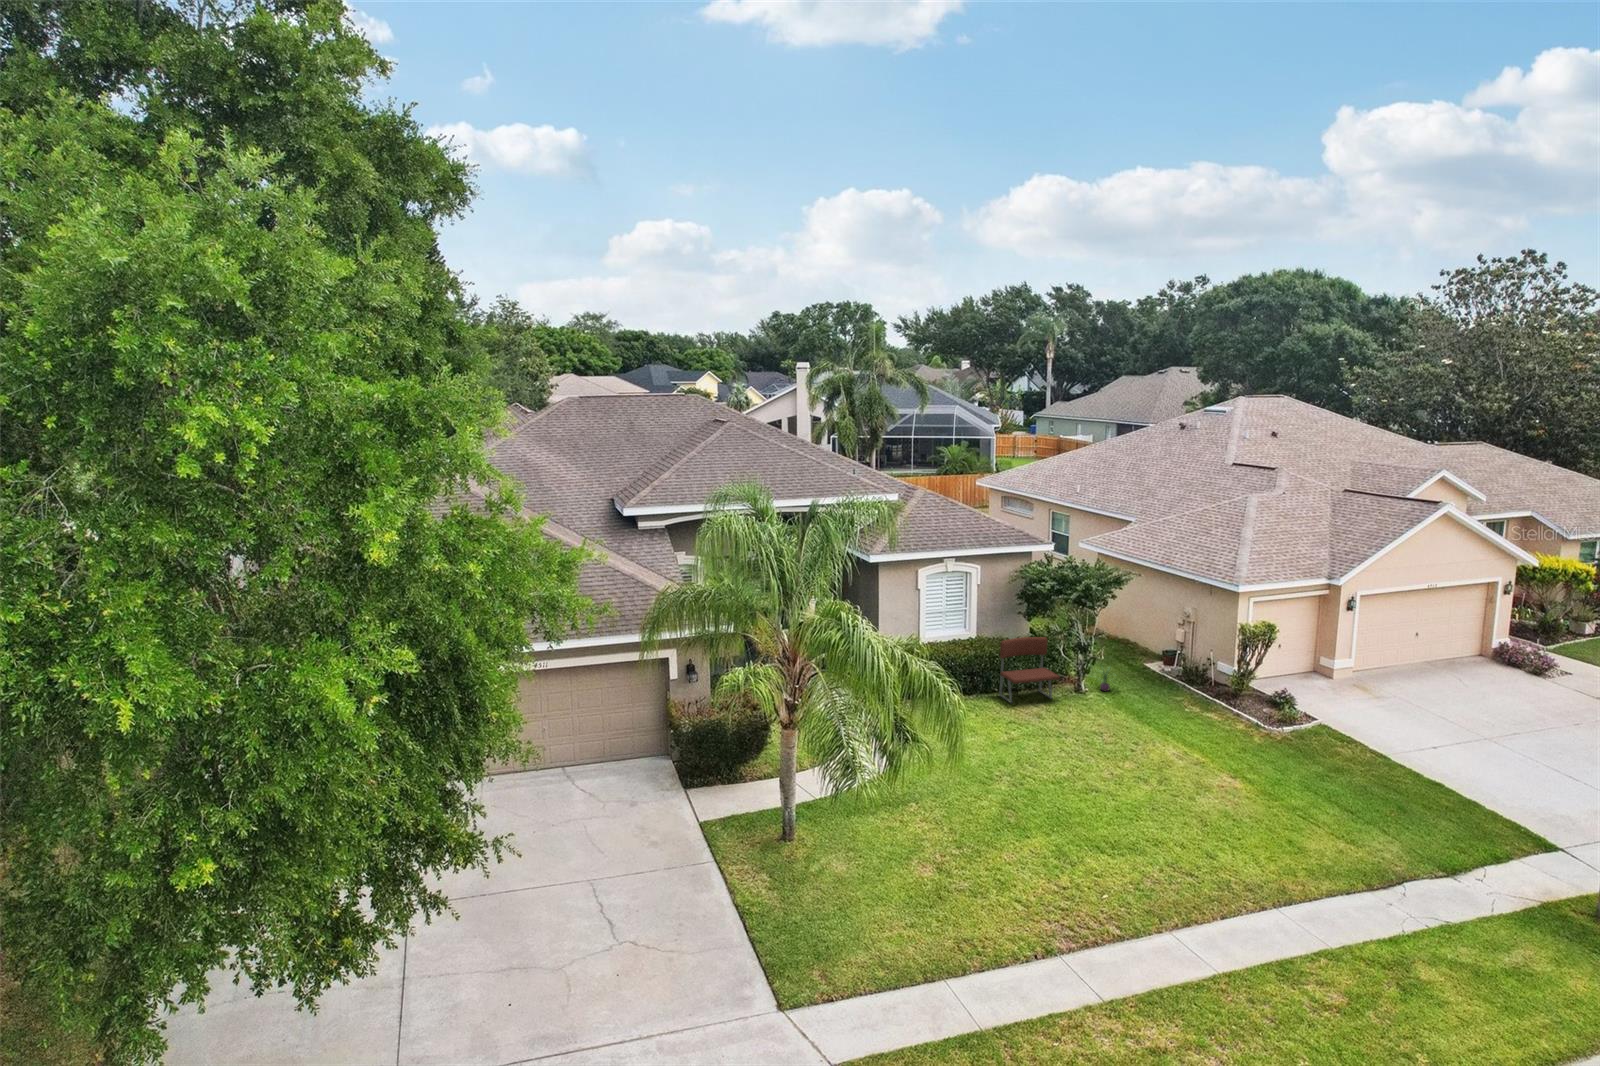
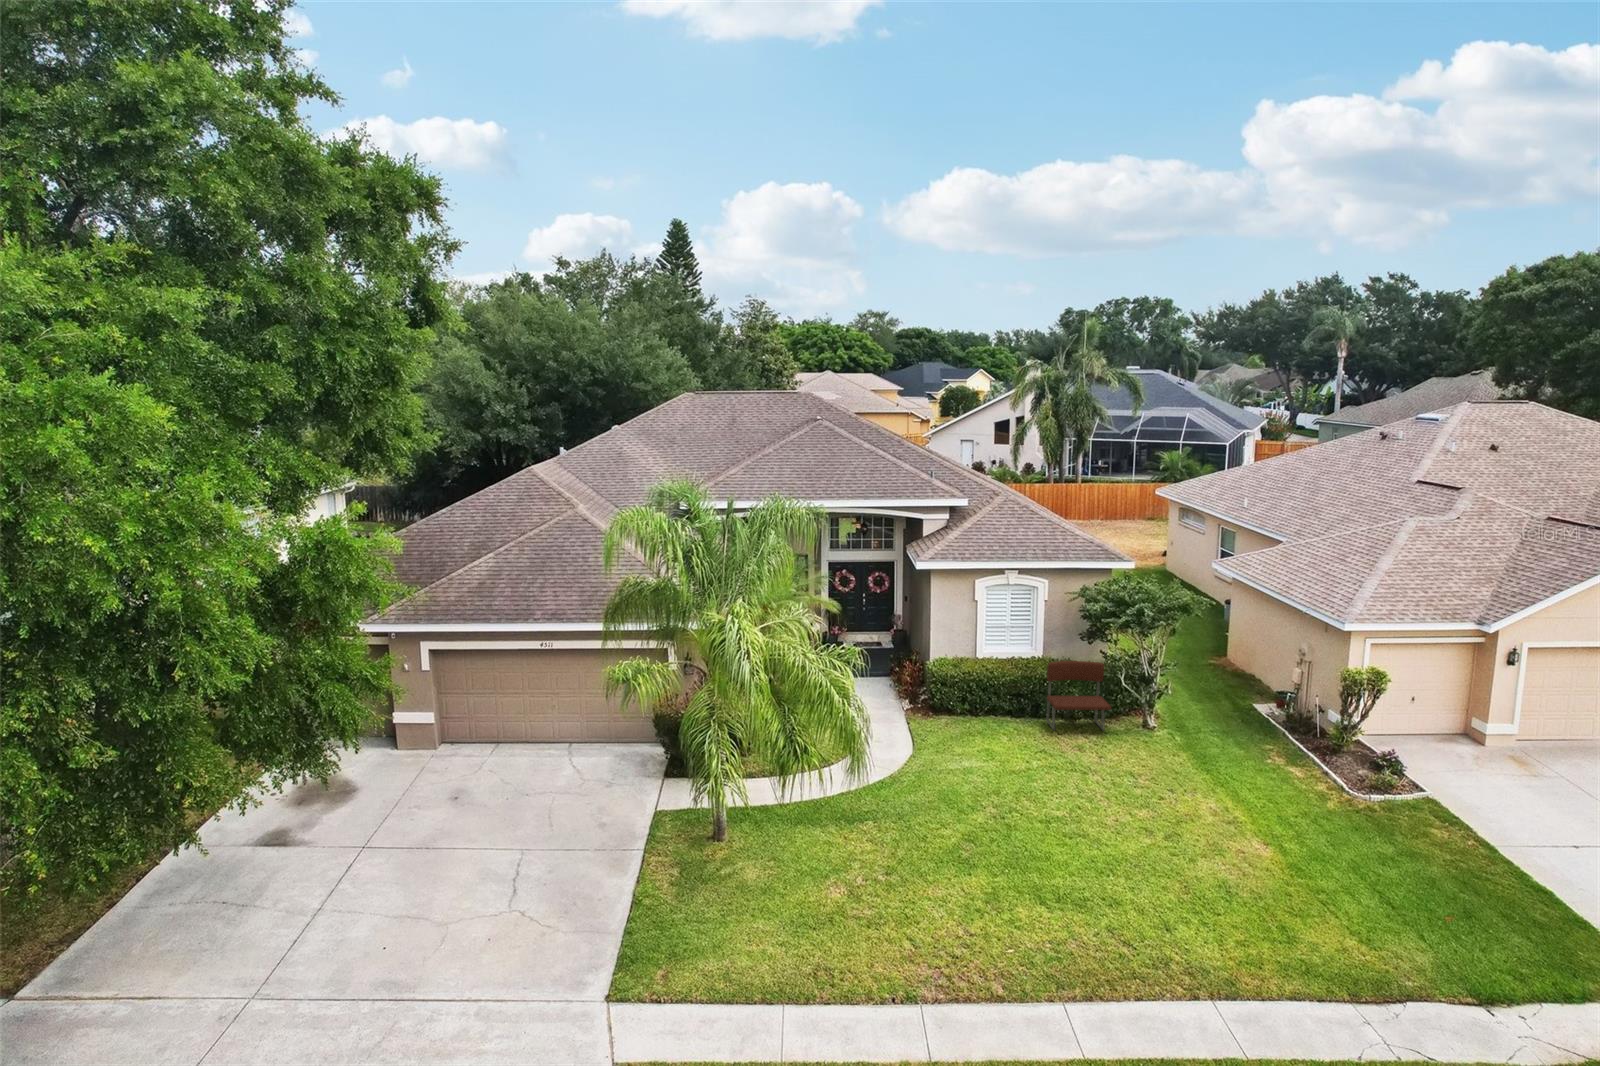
decorative plant: present [1100,668,1110,691] -> none [1155,698,1191,729]

